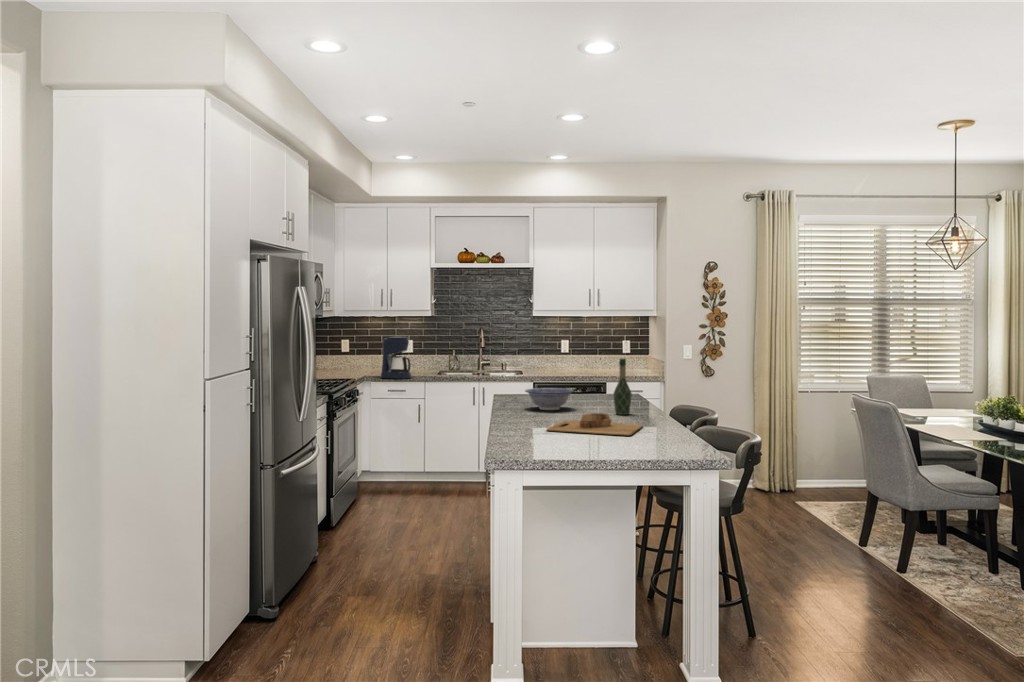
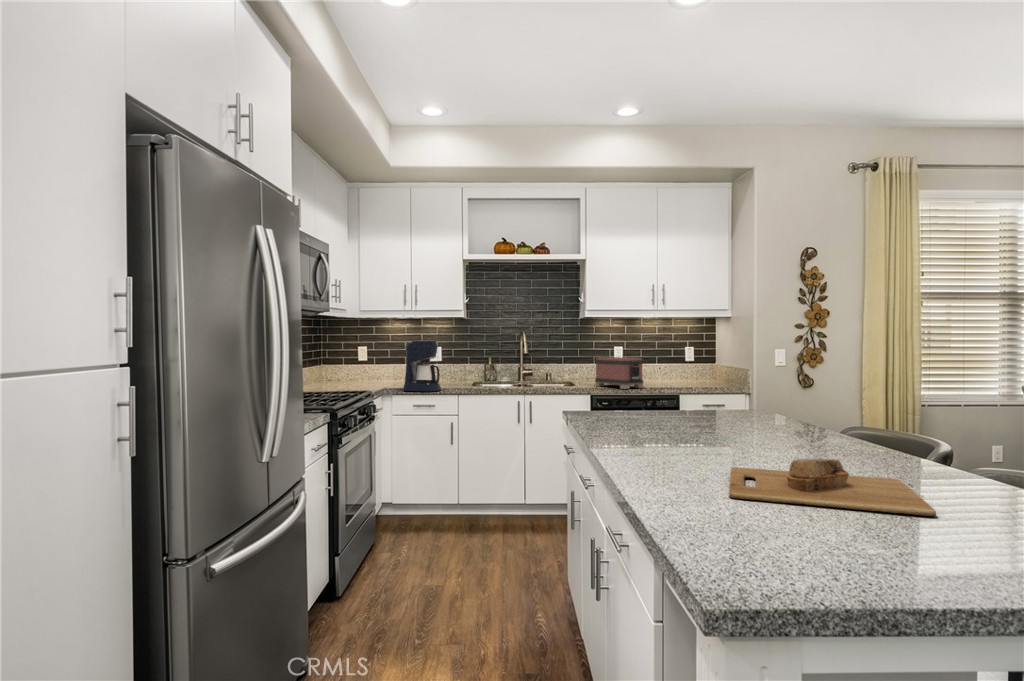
toaster: none [540,350,580,377] -> present [594,357,644,389]
wine bottle: present [614,359,632,415] -> none [781,358,814,451]
decorative bowl: present [525,388,574,410] -> none [625,406,704,441]

